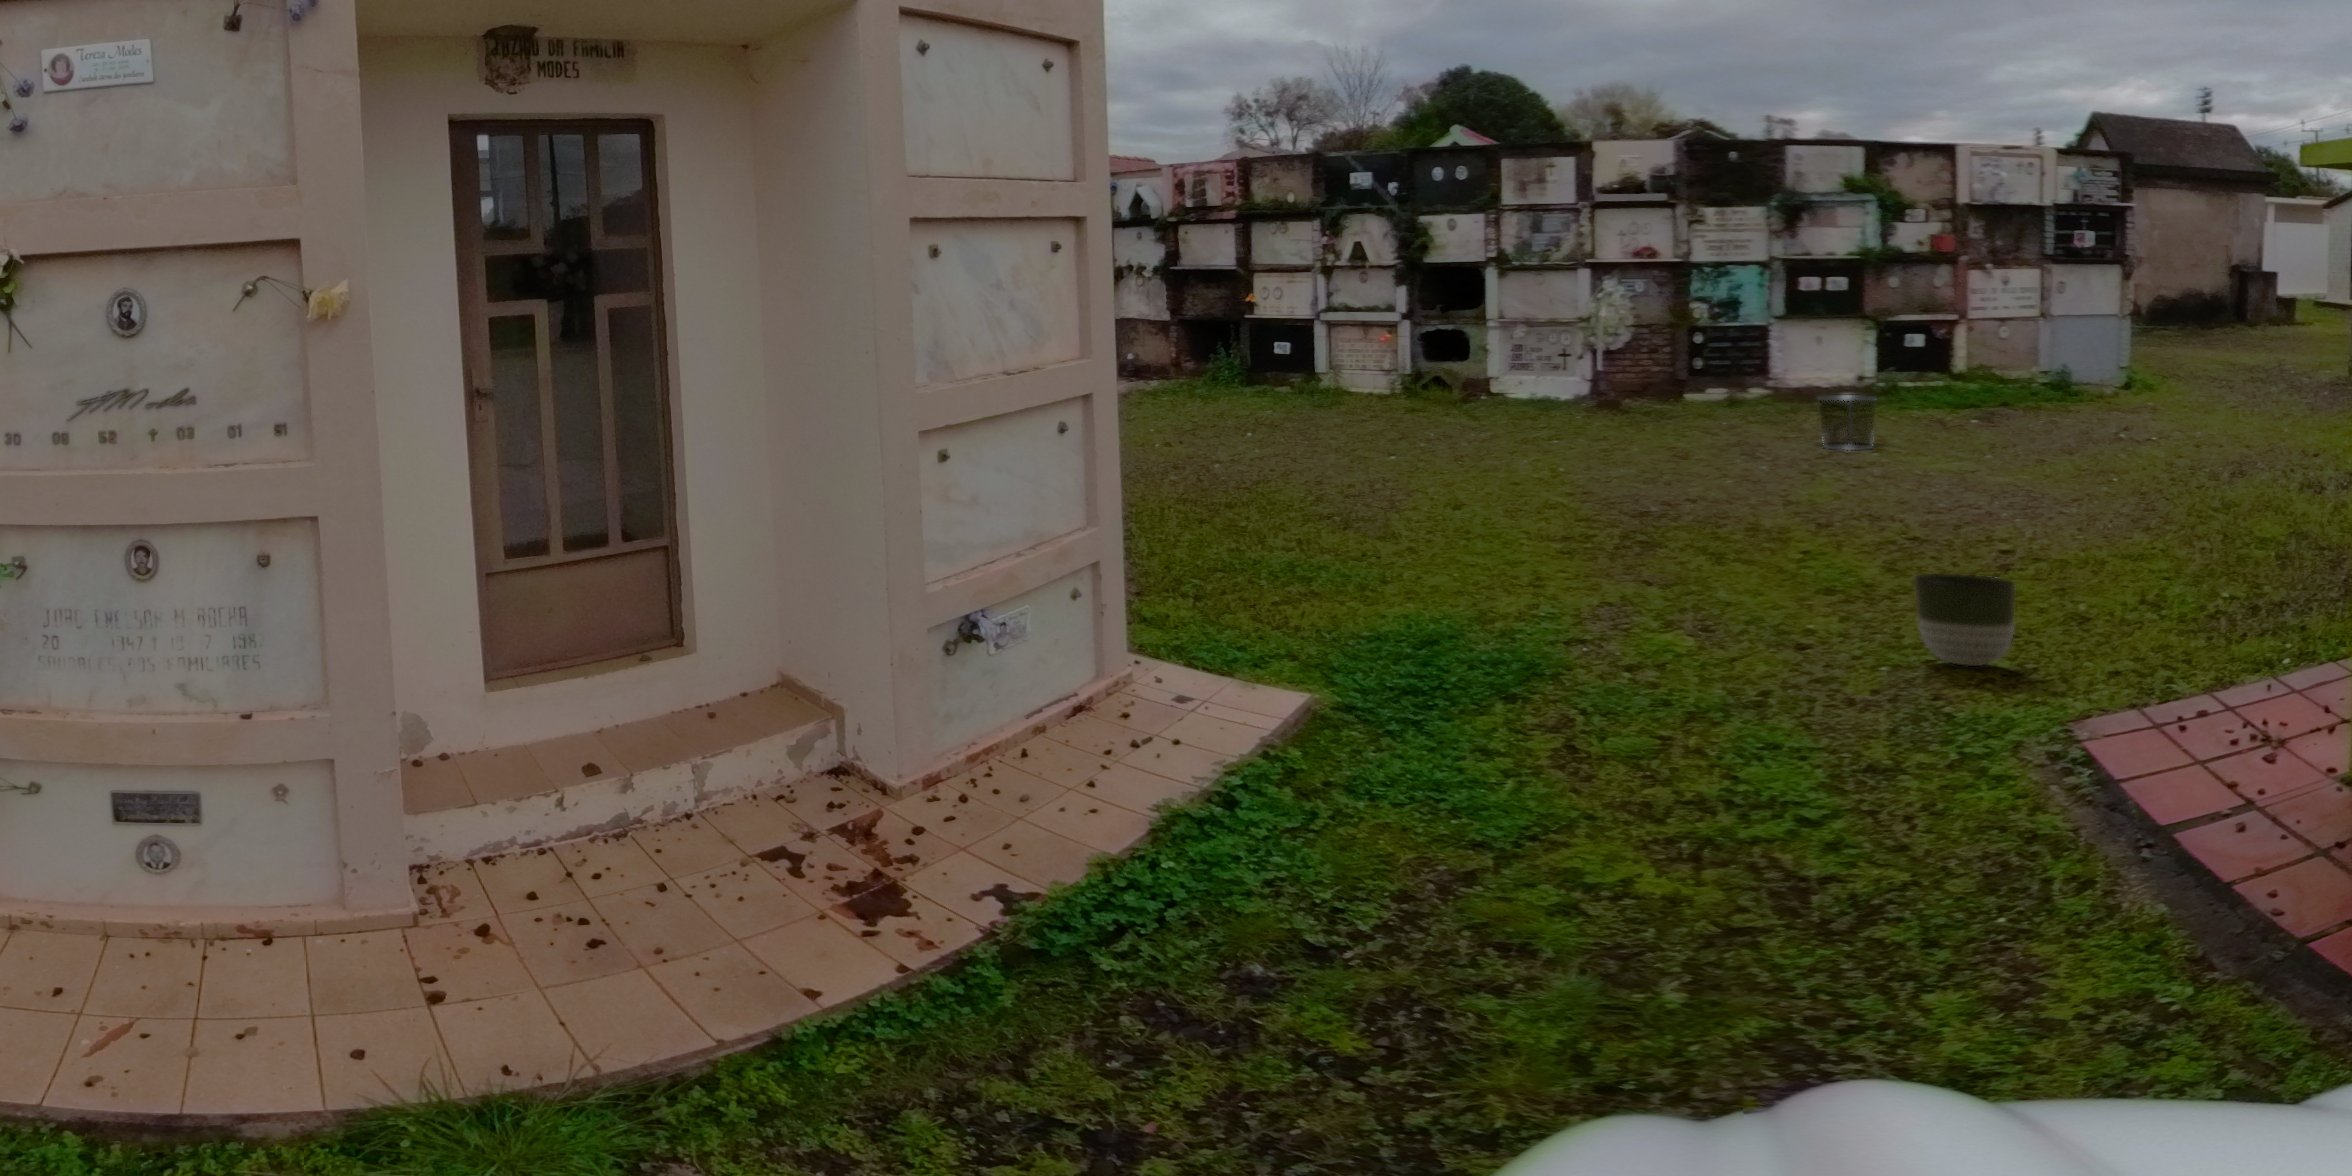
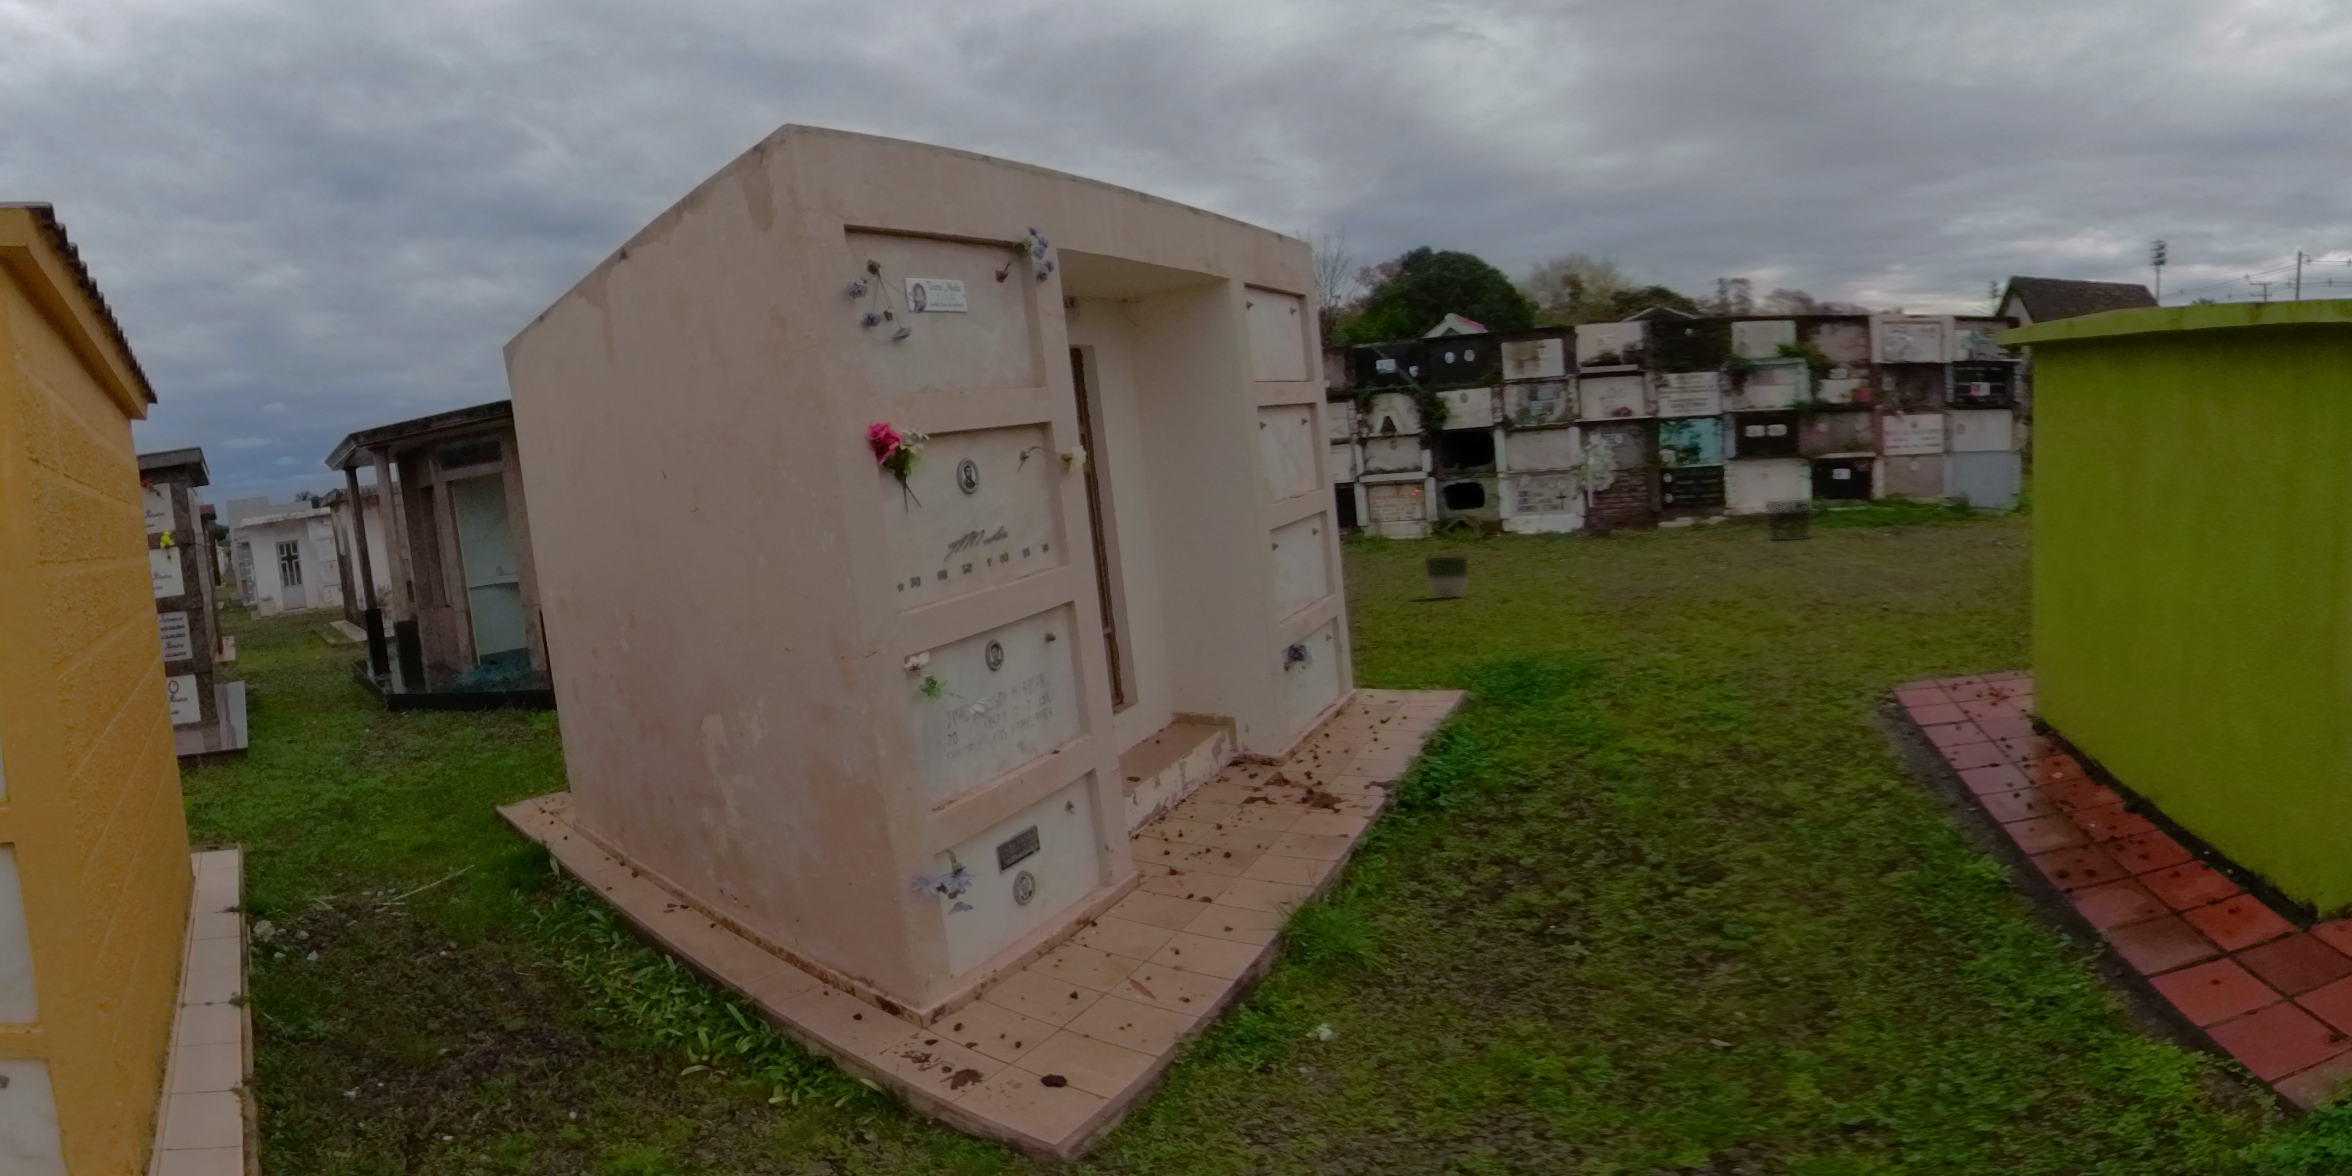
planter: present [1914,574,2015,666] -> present [1425,557,1468,598]

